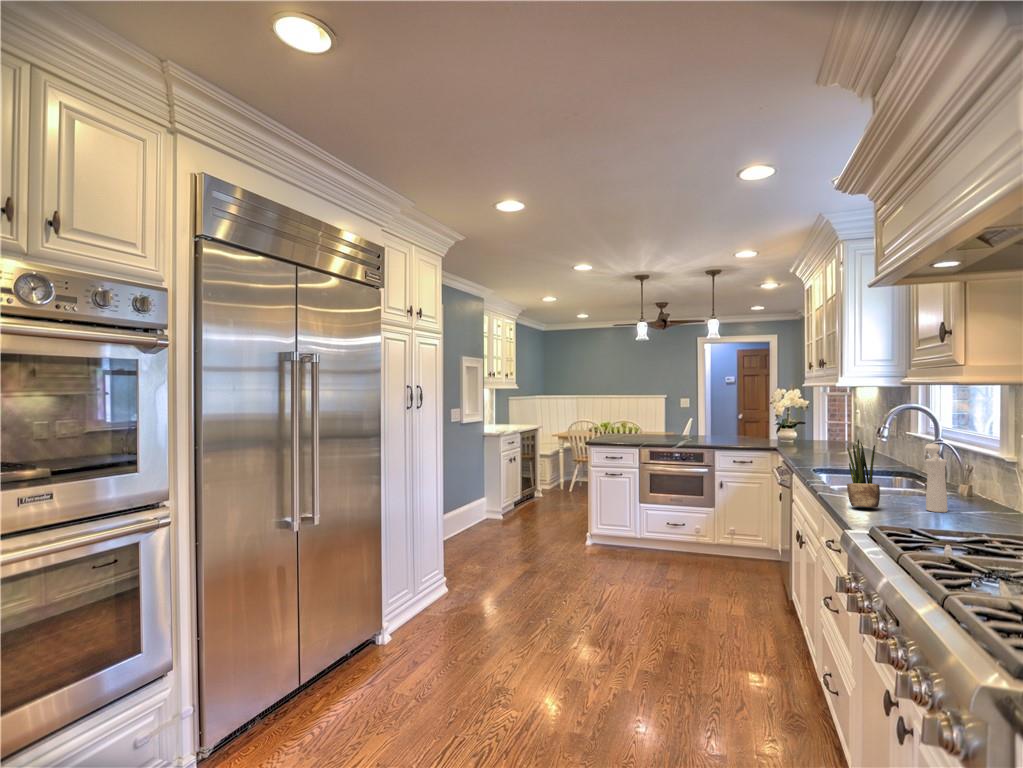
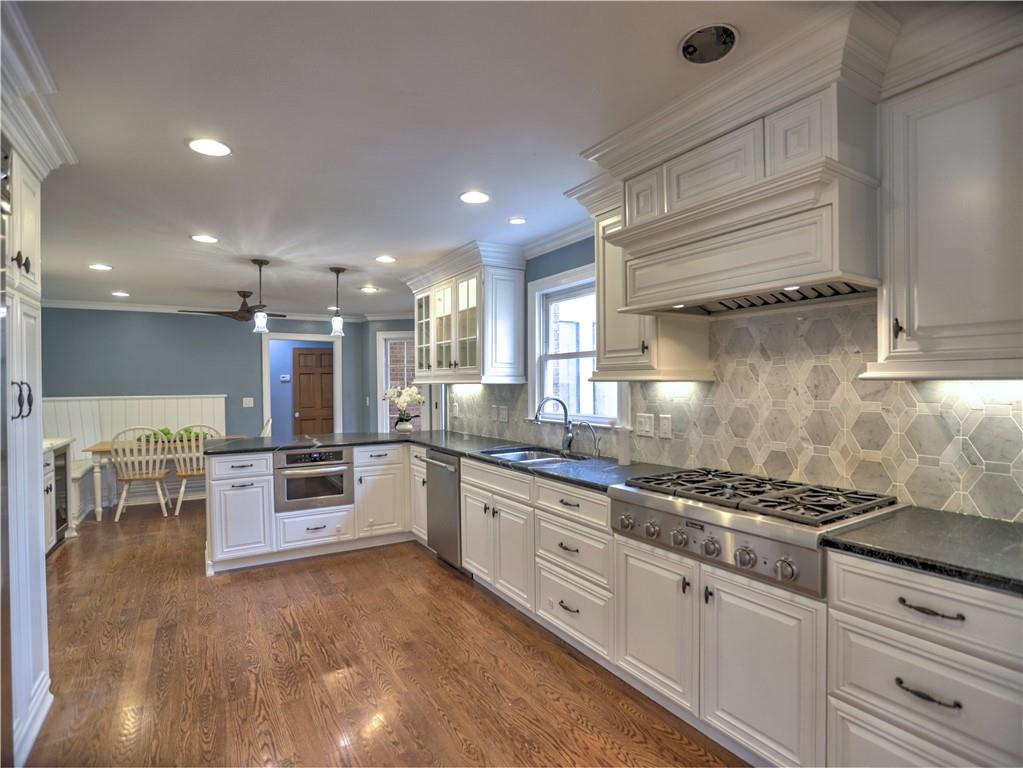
potted plant: present [847,439,880,507] -> none [578,418,599,470]

